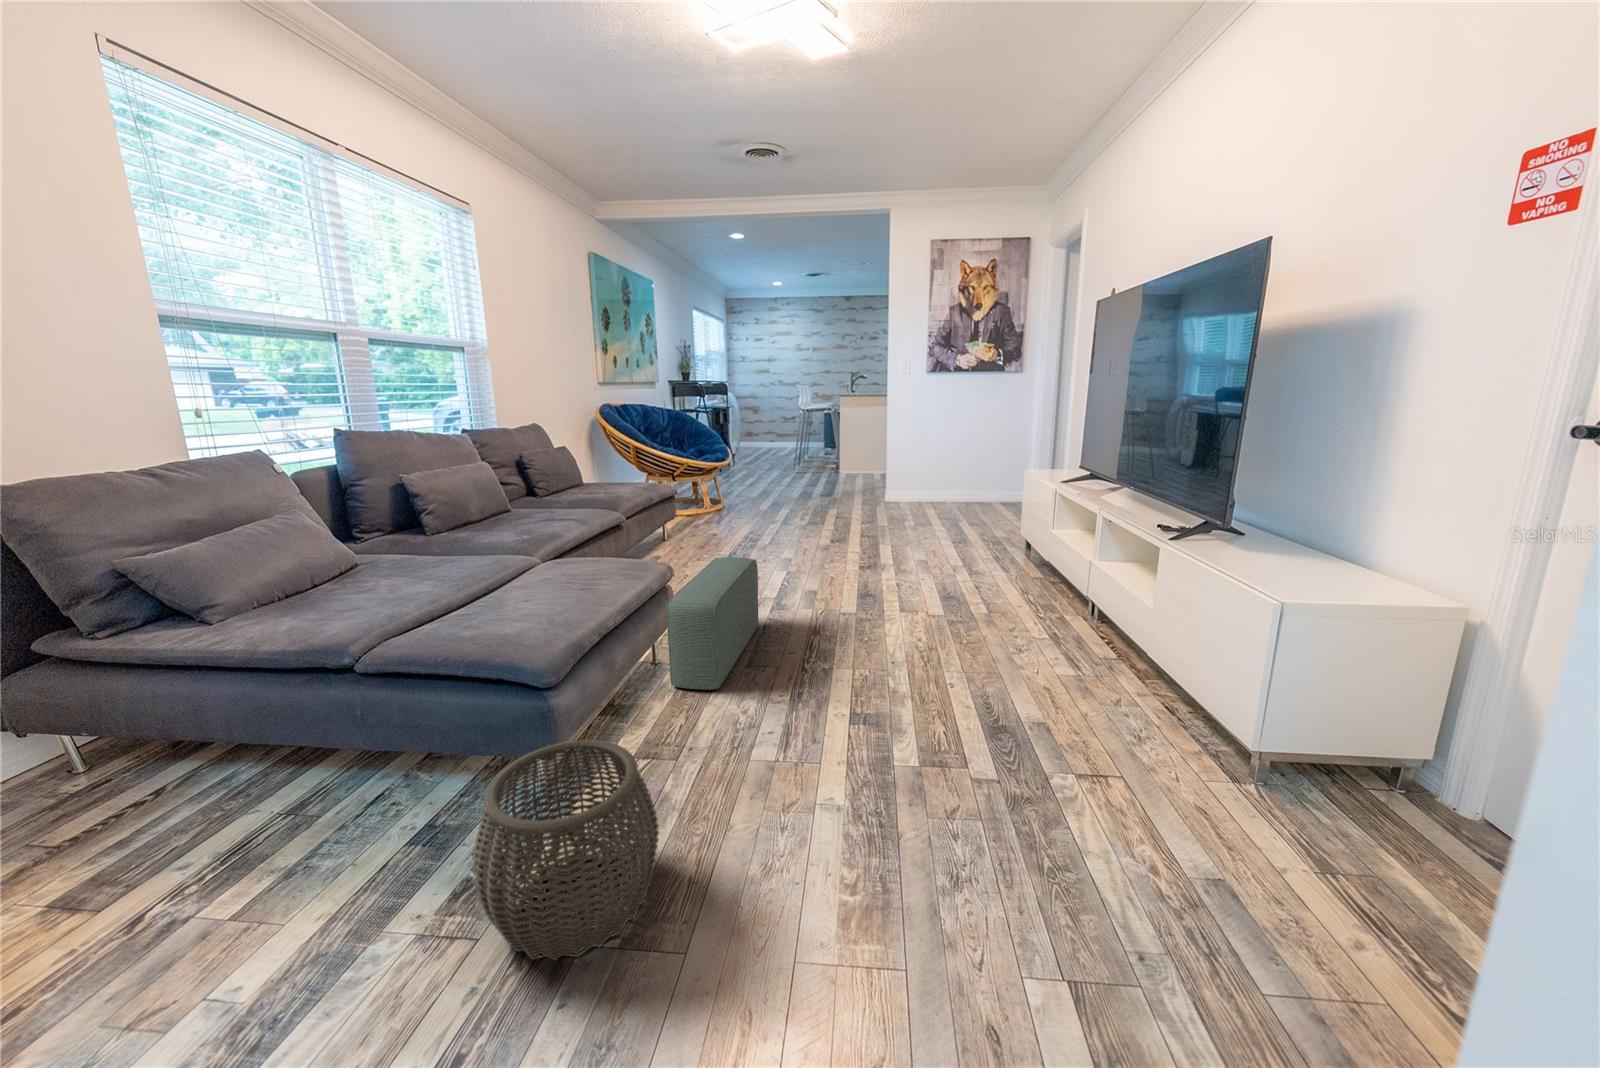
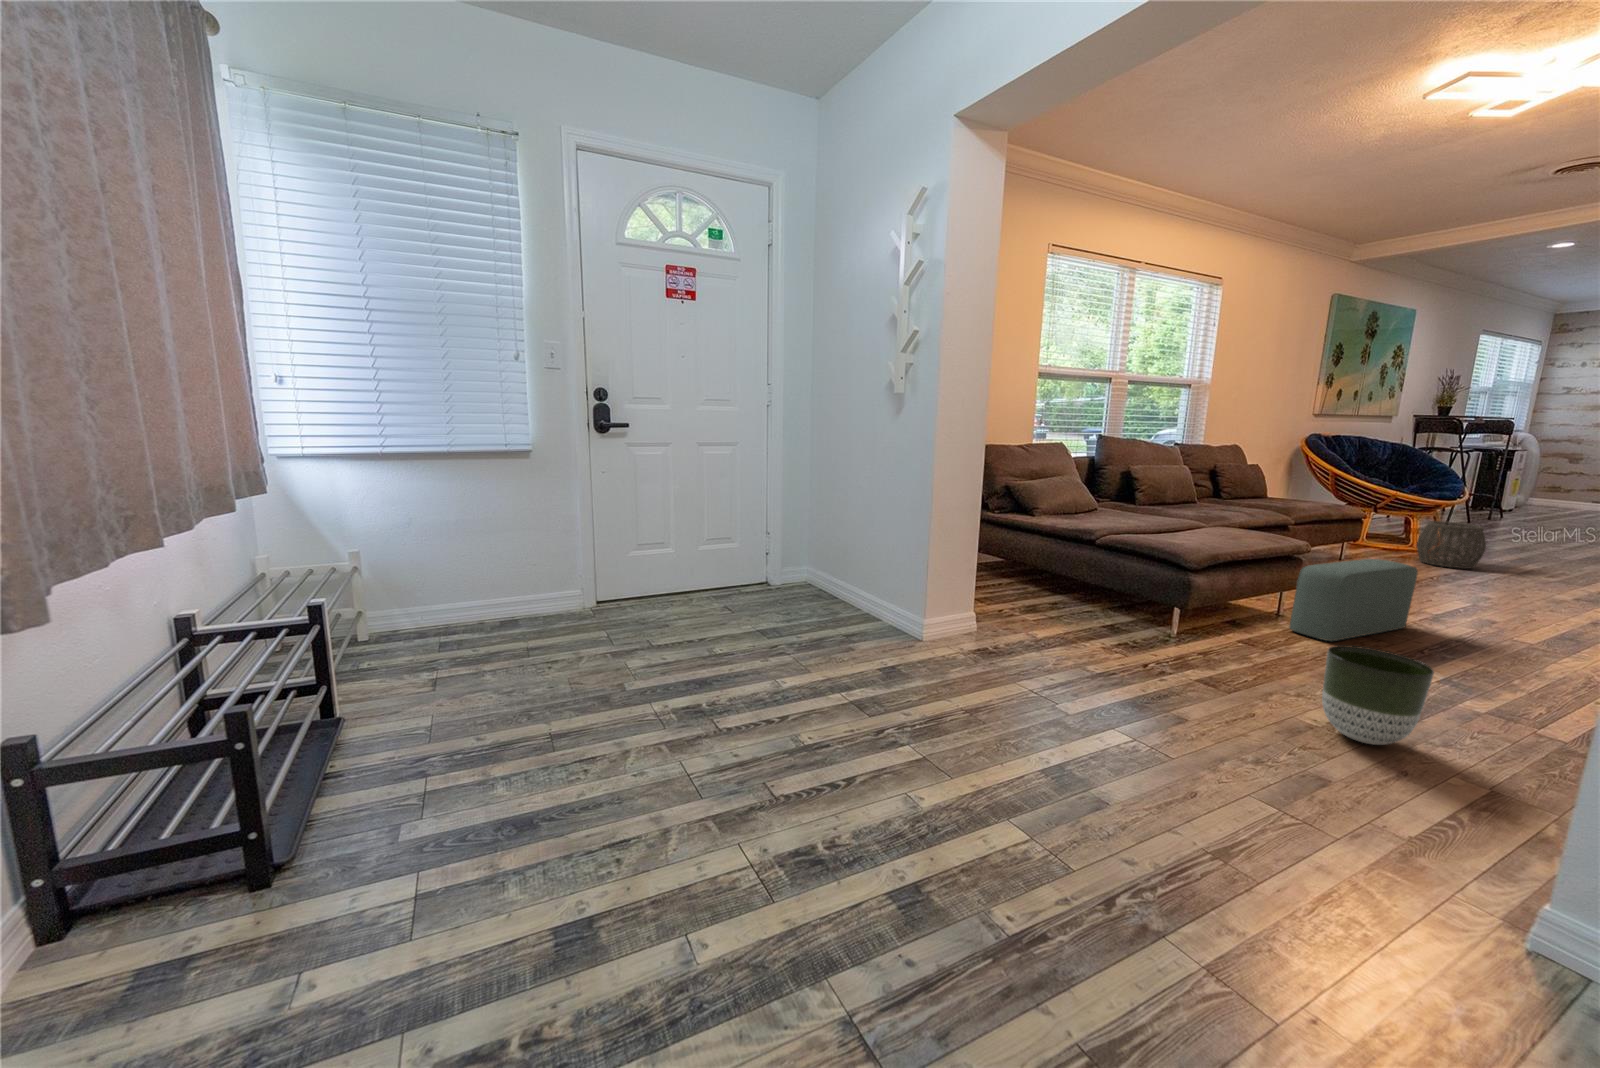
woven basket: present [473,740,659,960] -> present [1417,521,1486,569]
planter: none [797,776,929,958] -> present [1322,645,1434,745]

